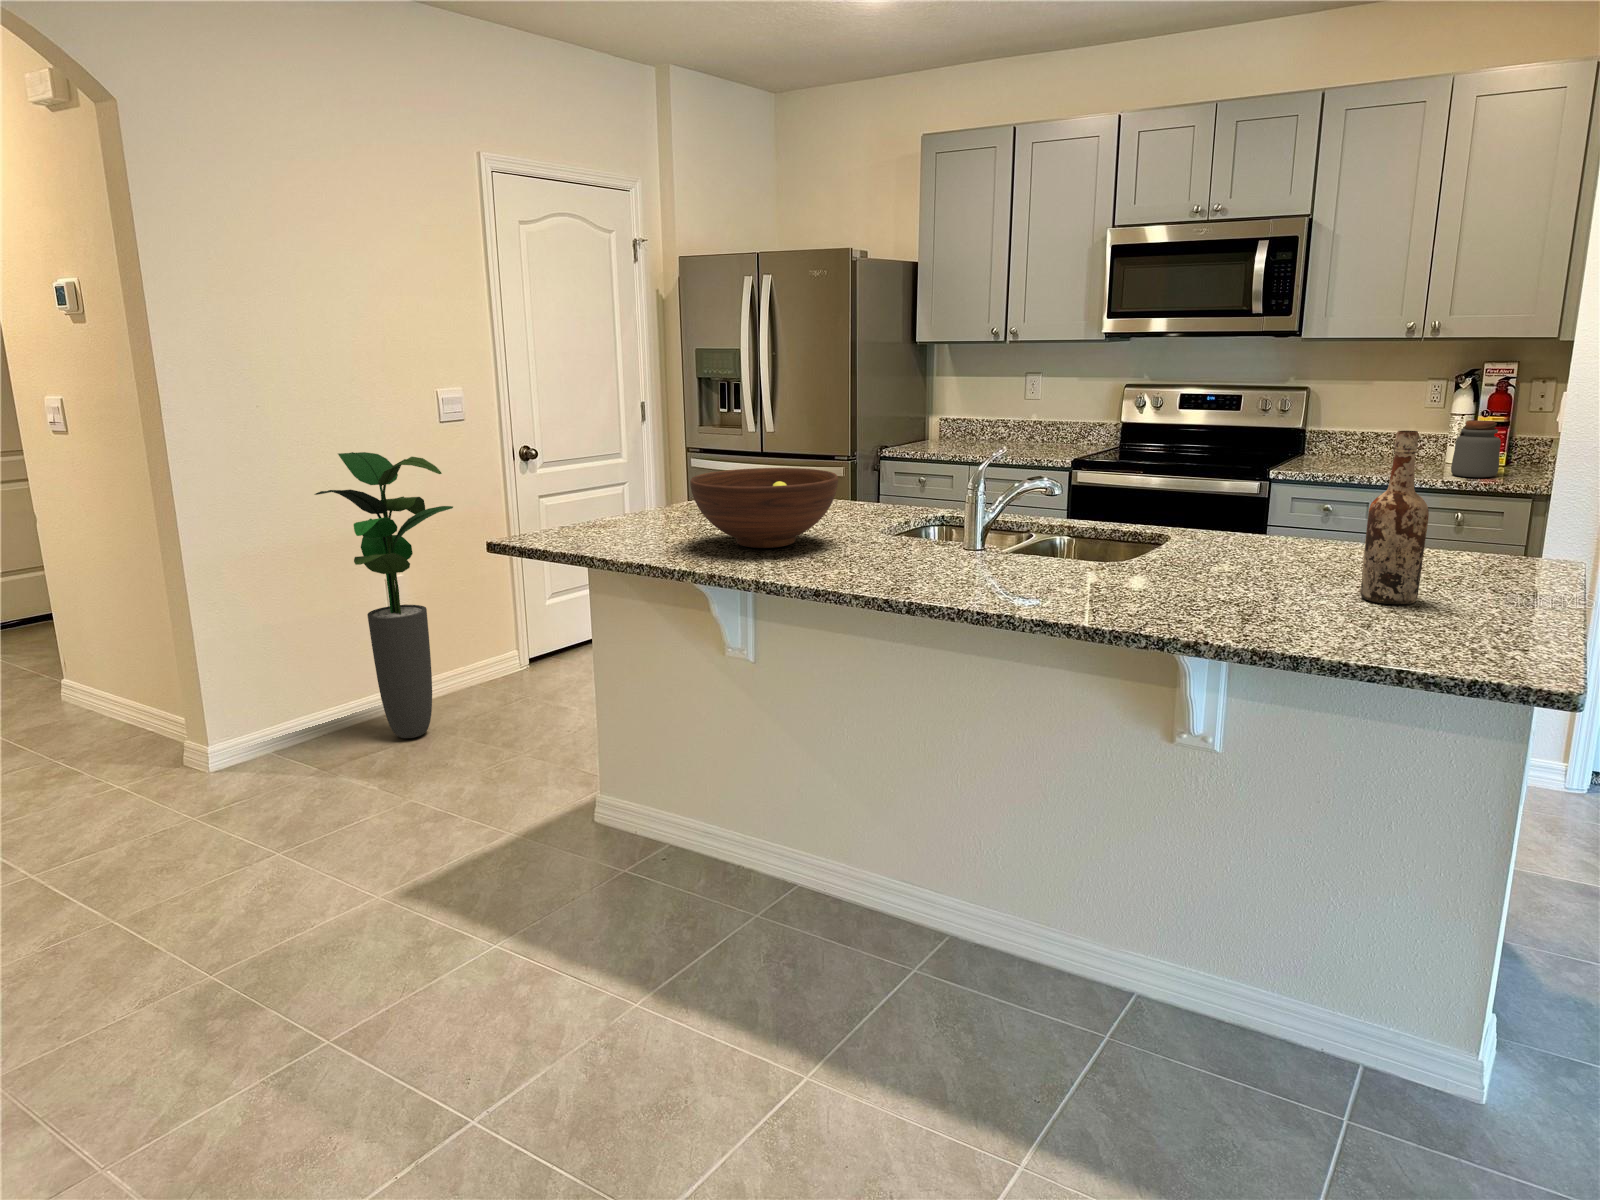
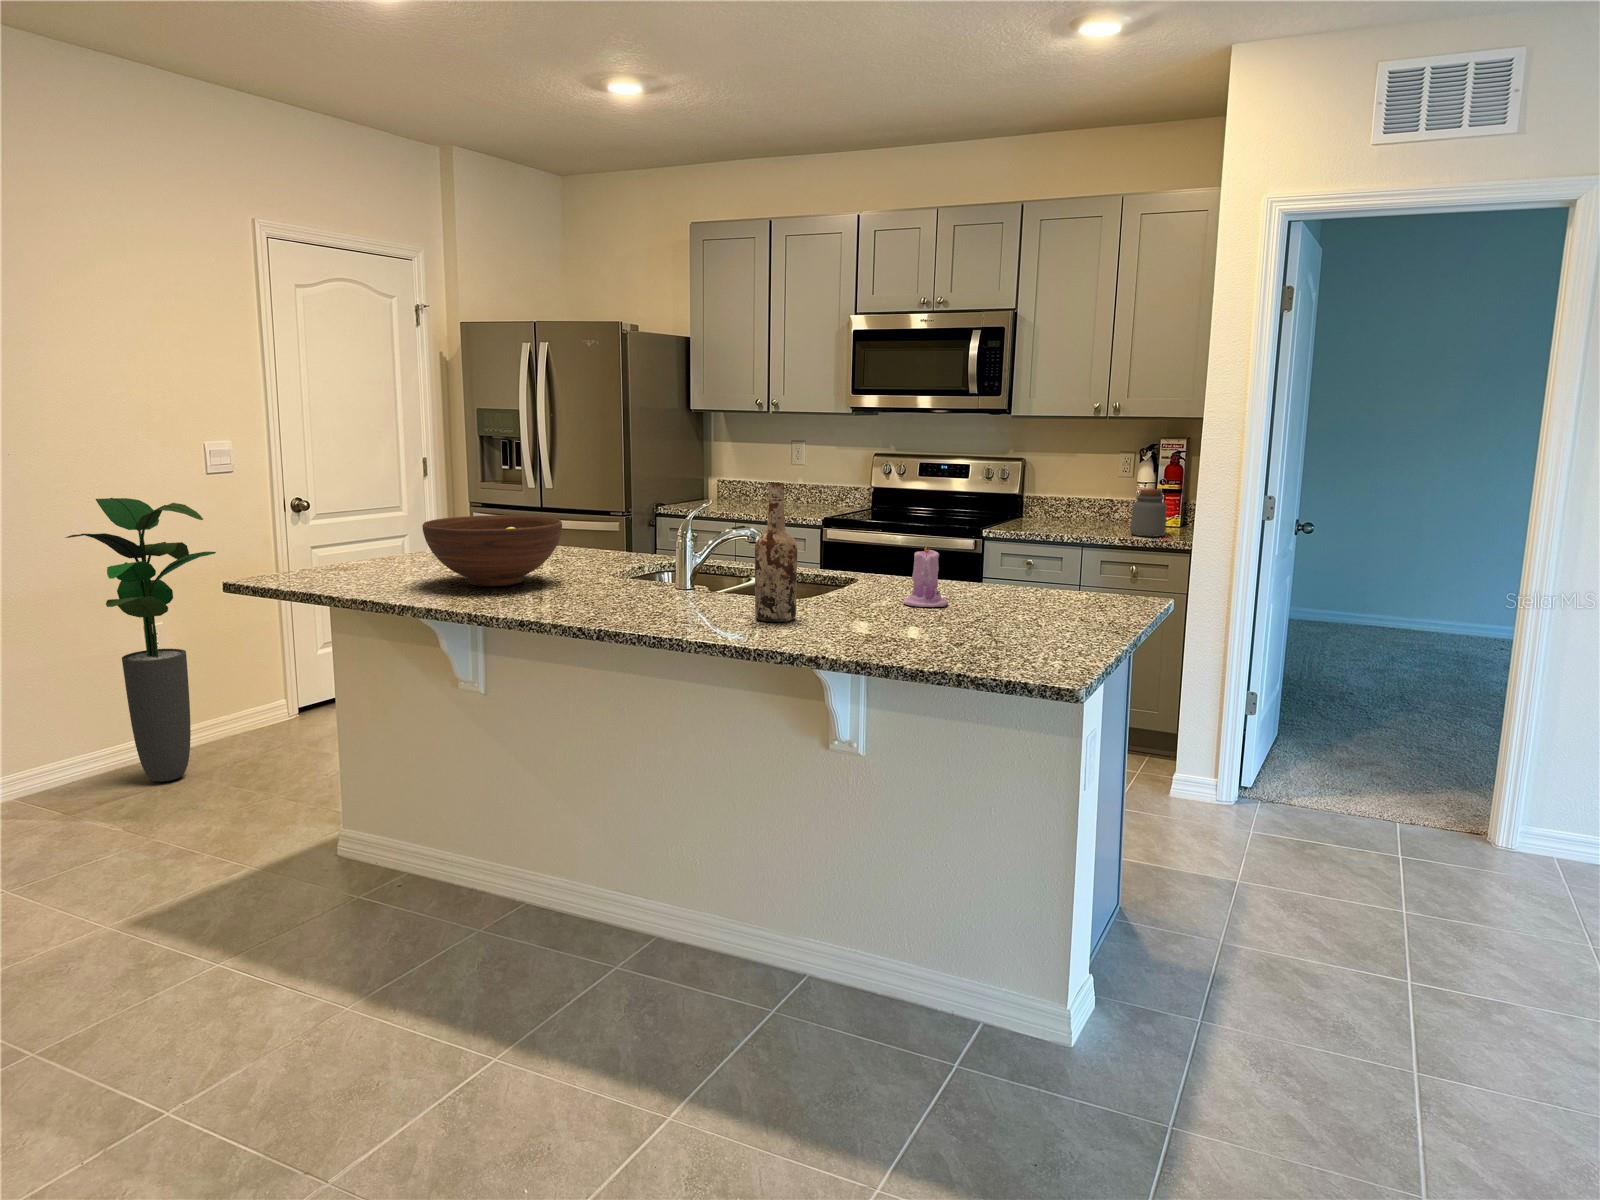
wine bottle: present [1361,431,1429,604] -> present [755,483,797,622]
candle: none [1249,497,1307,574] -> present [903,543,948,607]

